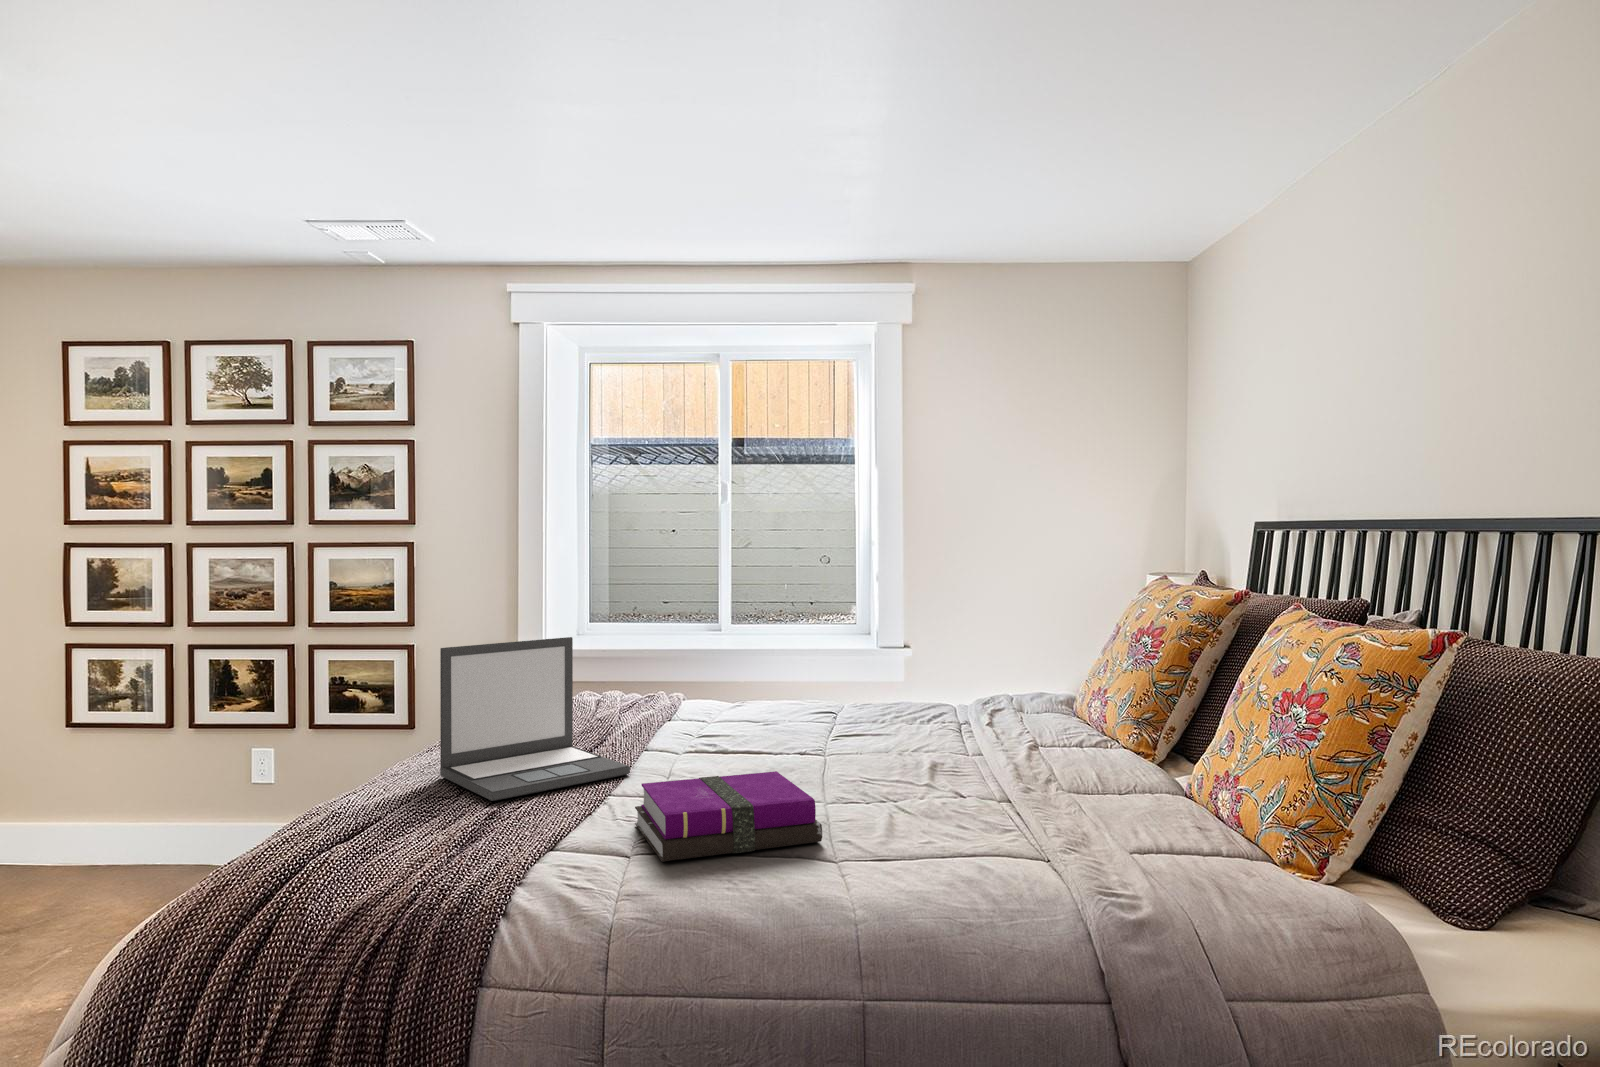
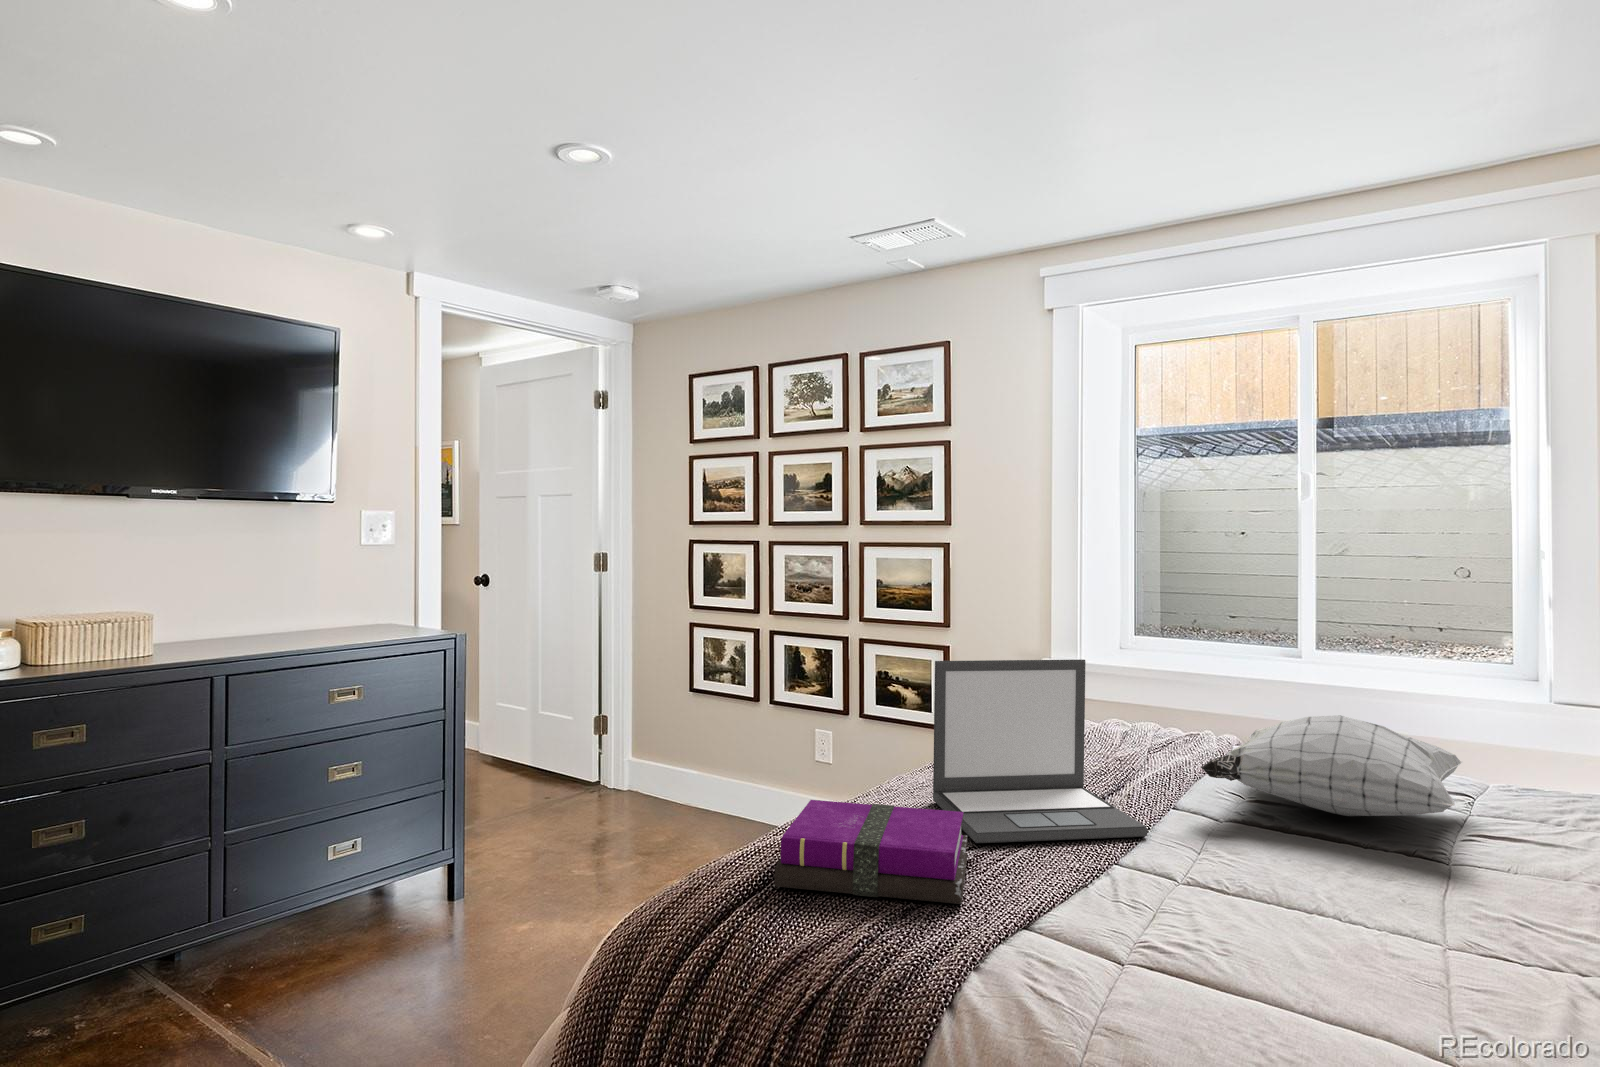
pillow: none [666,664,836,738] -> present [1201,715,1463,816]
notebook: present [635,771,822,861] -> present [775,800,968,904]

